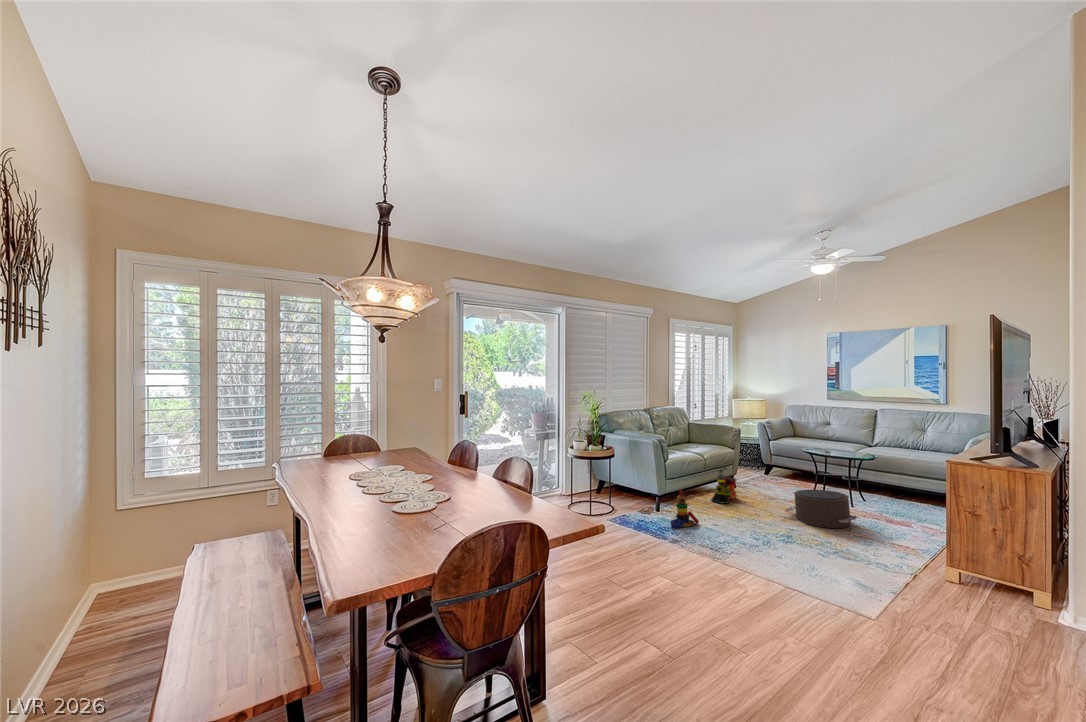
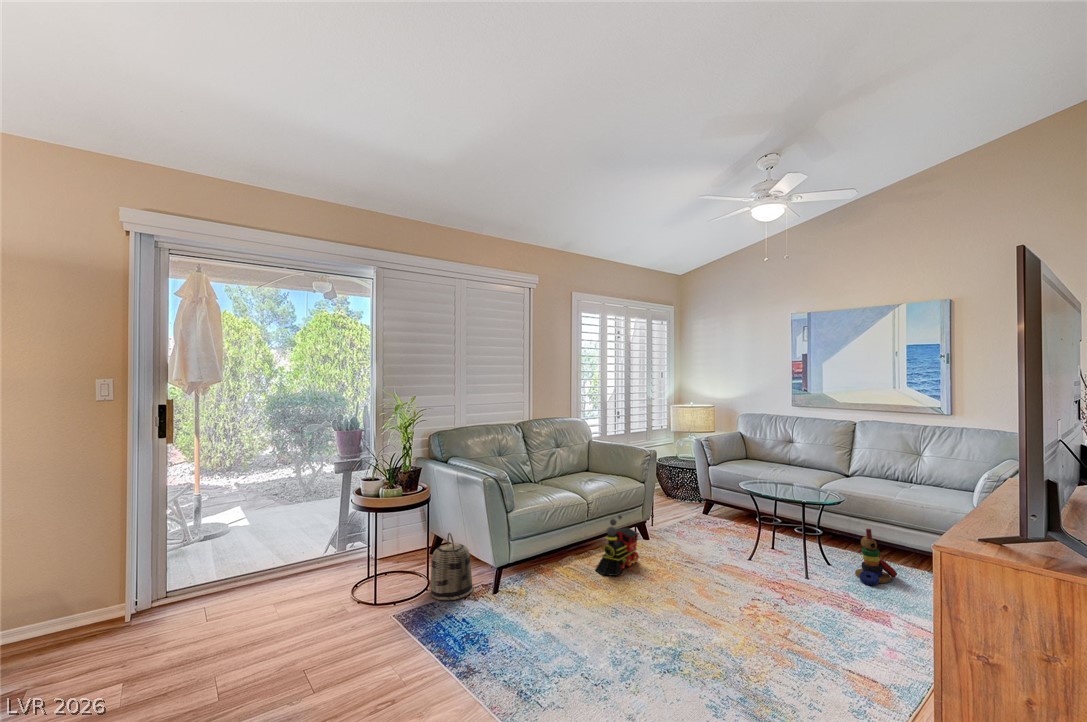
basket: none [614,473,641,513] -> present [431,533,473,600]
stacking toy: present [671,489,699,528] -> present [855,529,897,585]
pouf: present [785,490,856,528] -> none [693,558,804,635]

